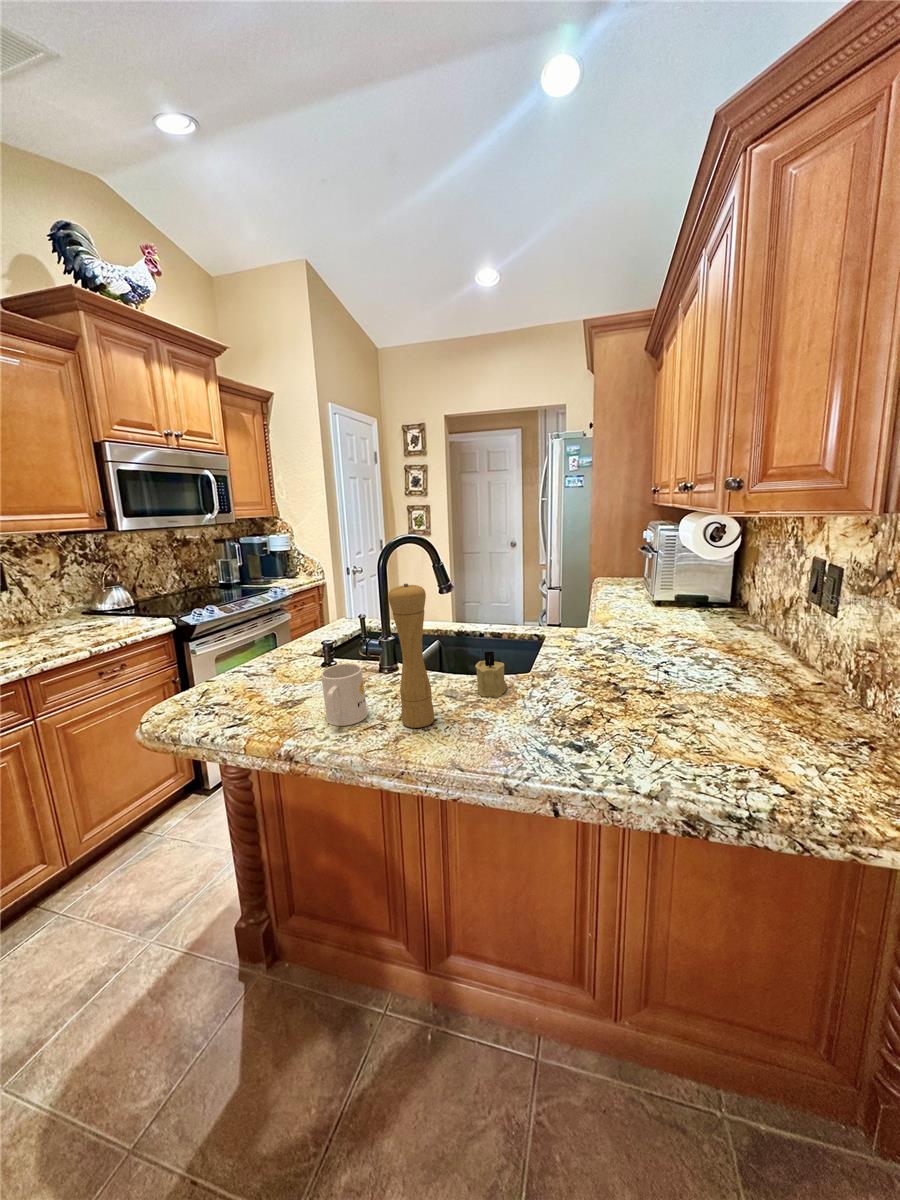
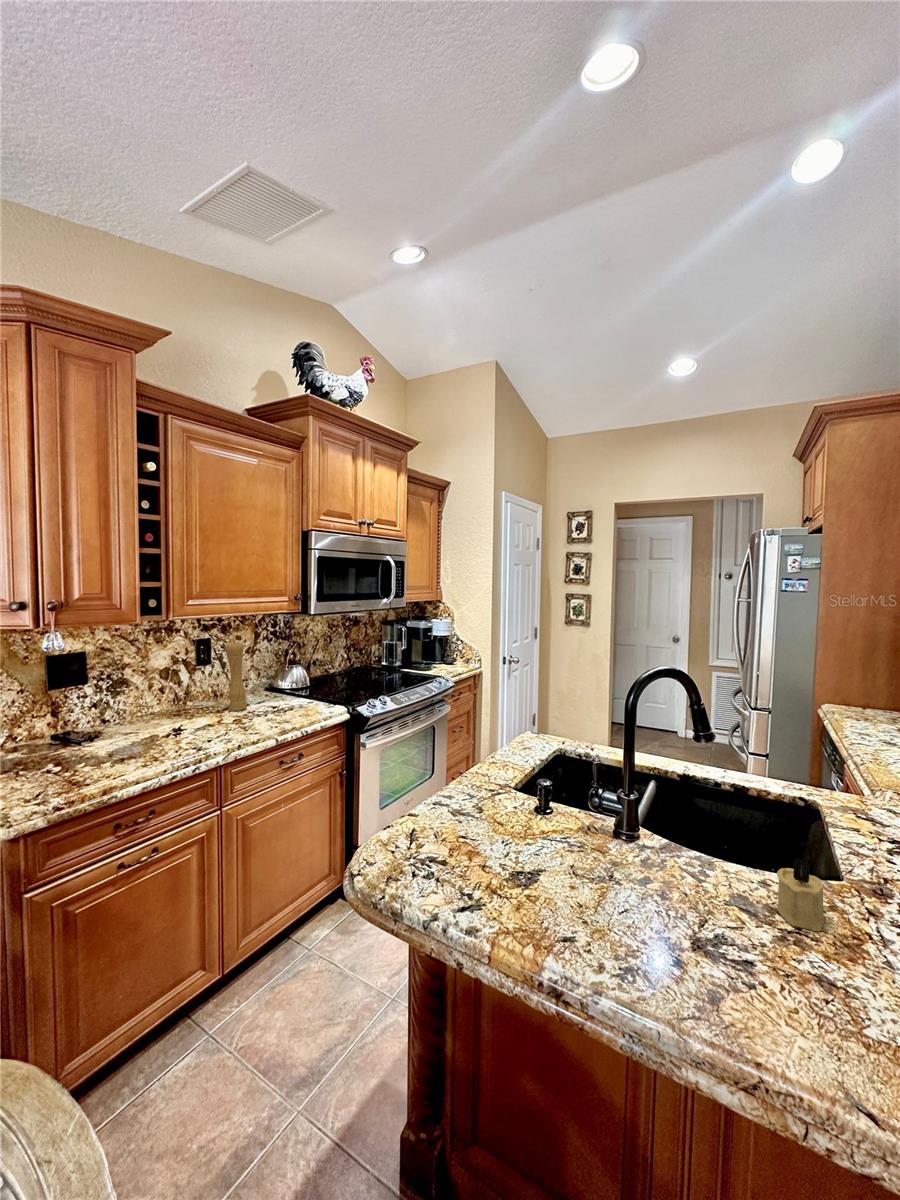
pepper mill: present [388,584,434,728] -> present [225,642,247,711]
mug: present [321,664,368,726] -> none [581,852,638,946]

